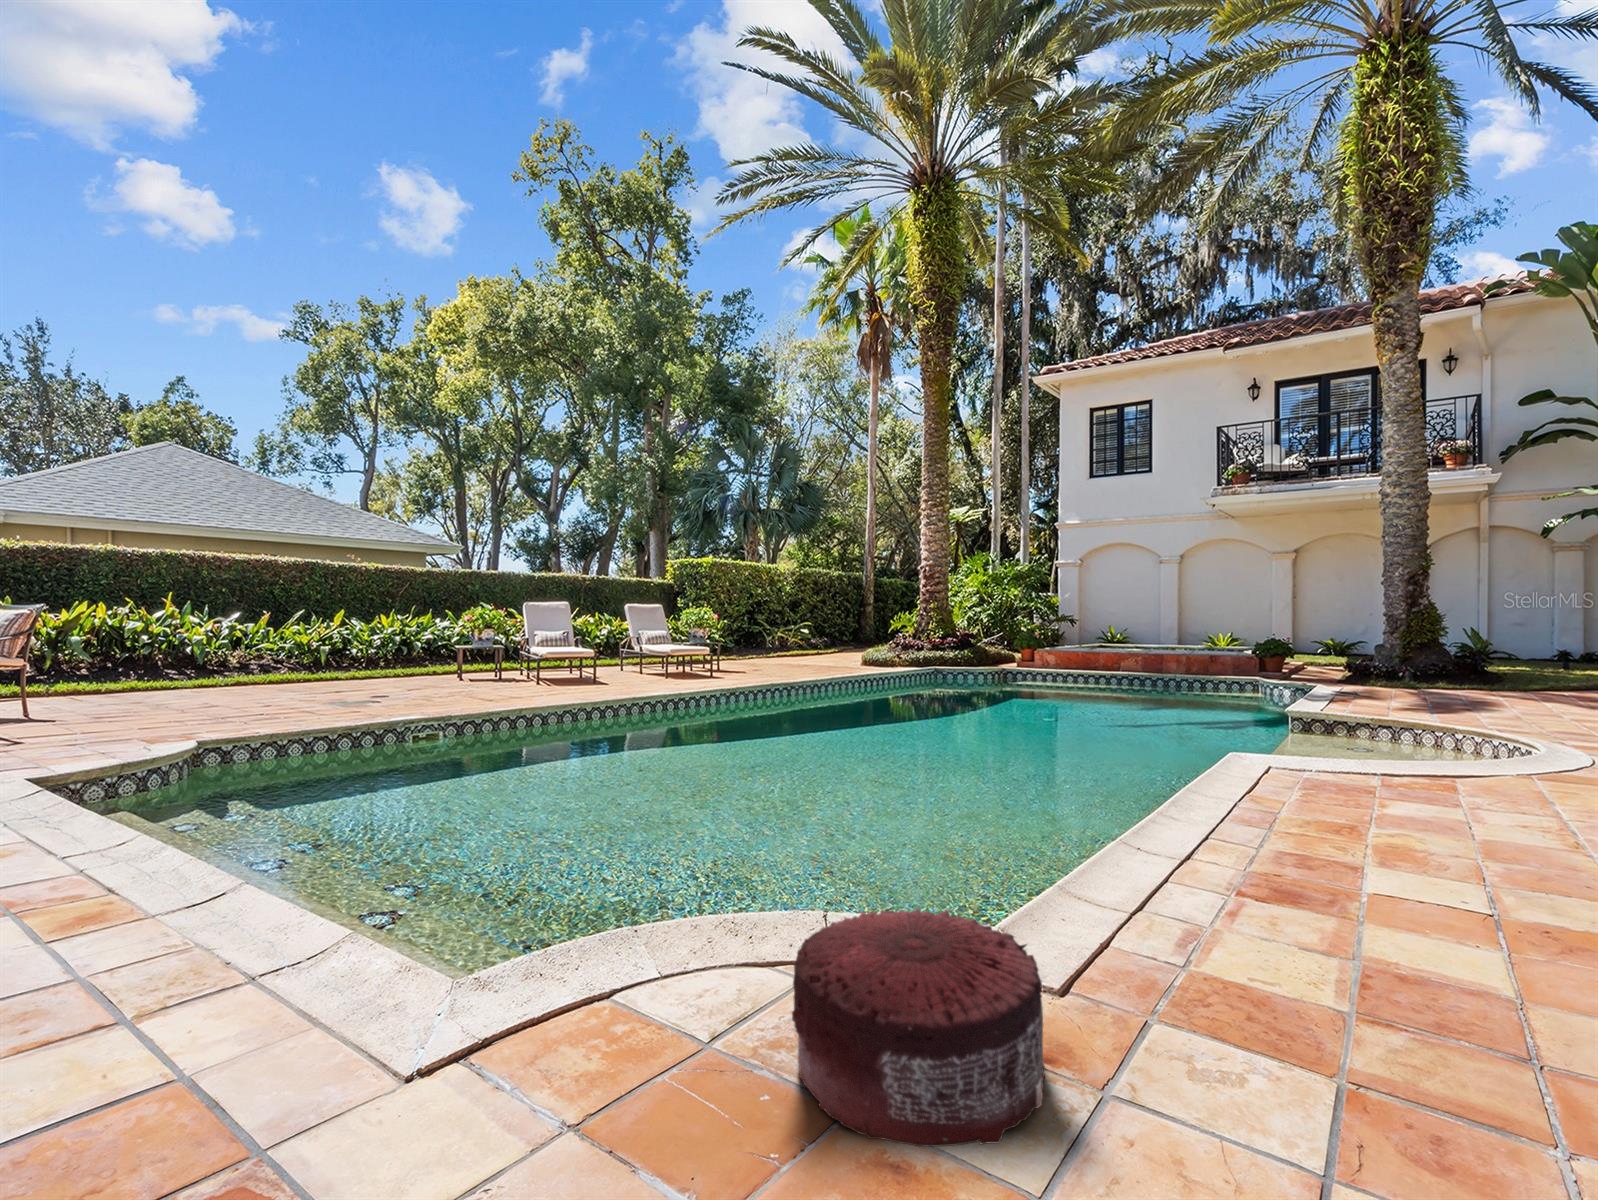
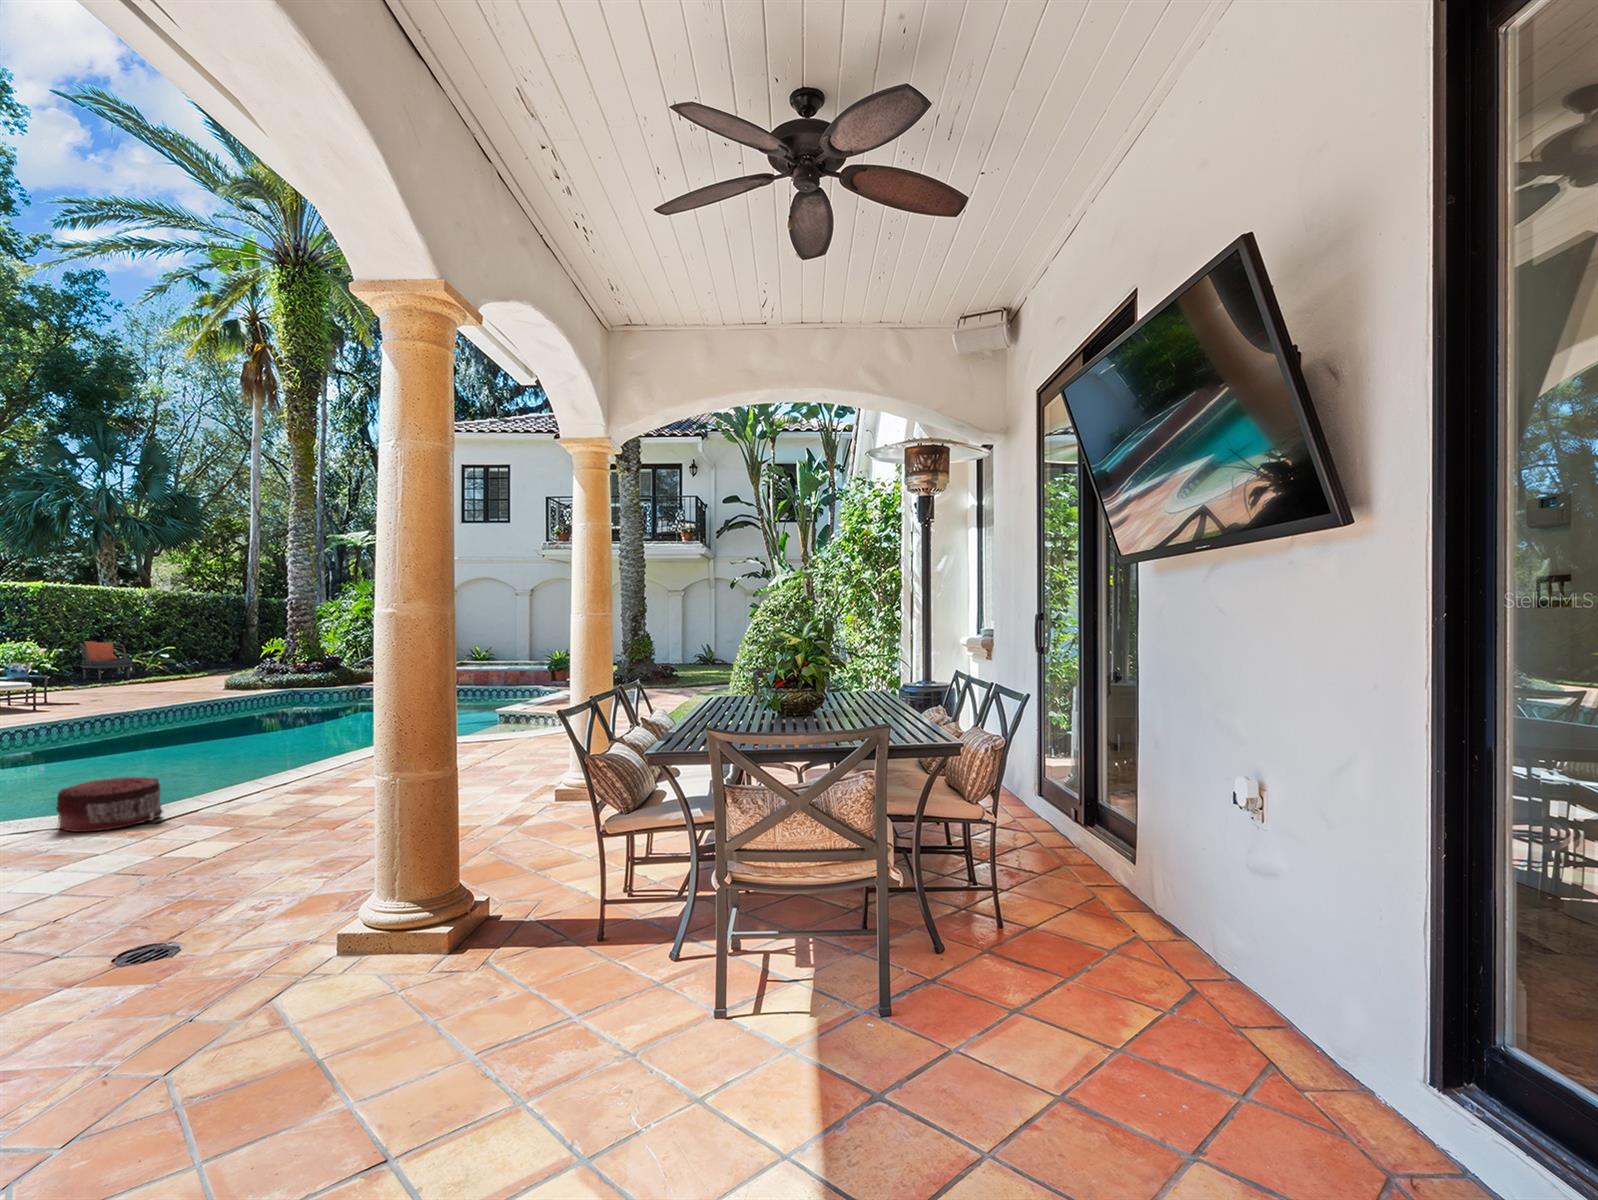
armchair: none [740,613,780,650] -> present [79,641,133,680]

